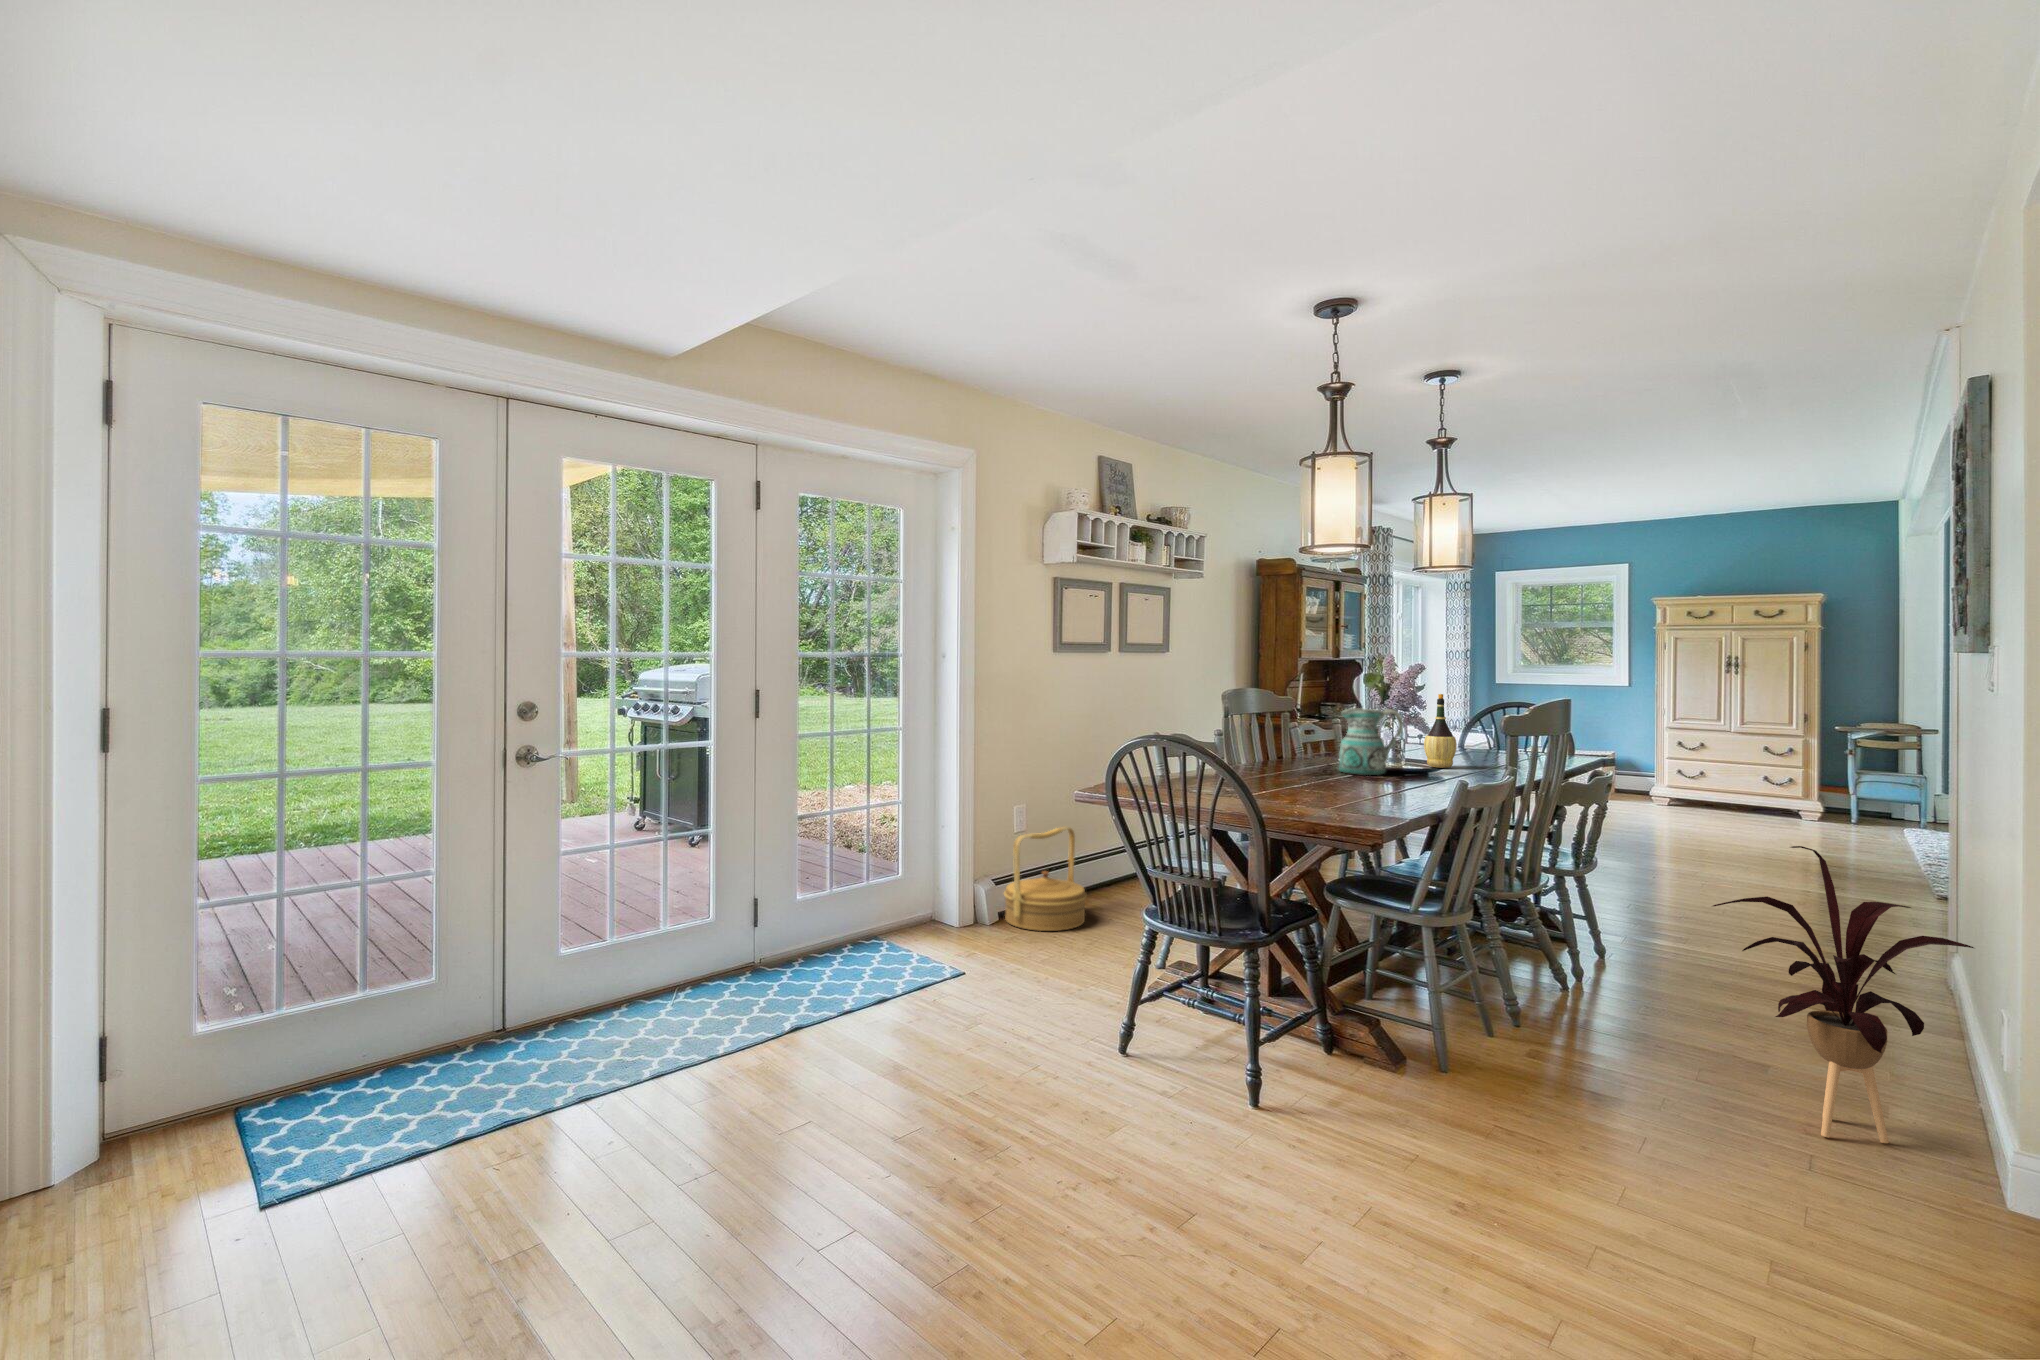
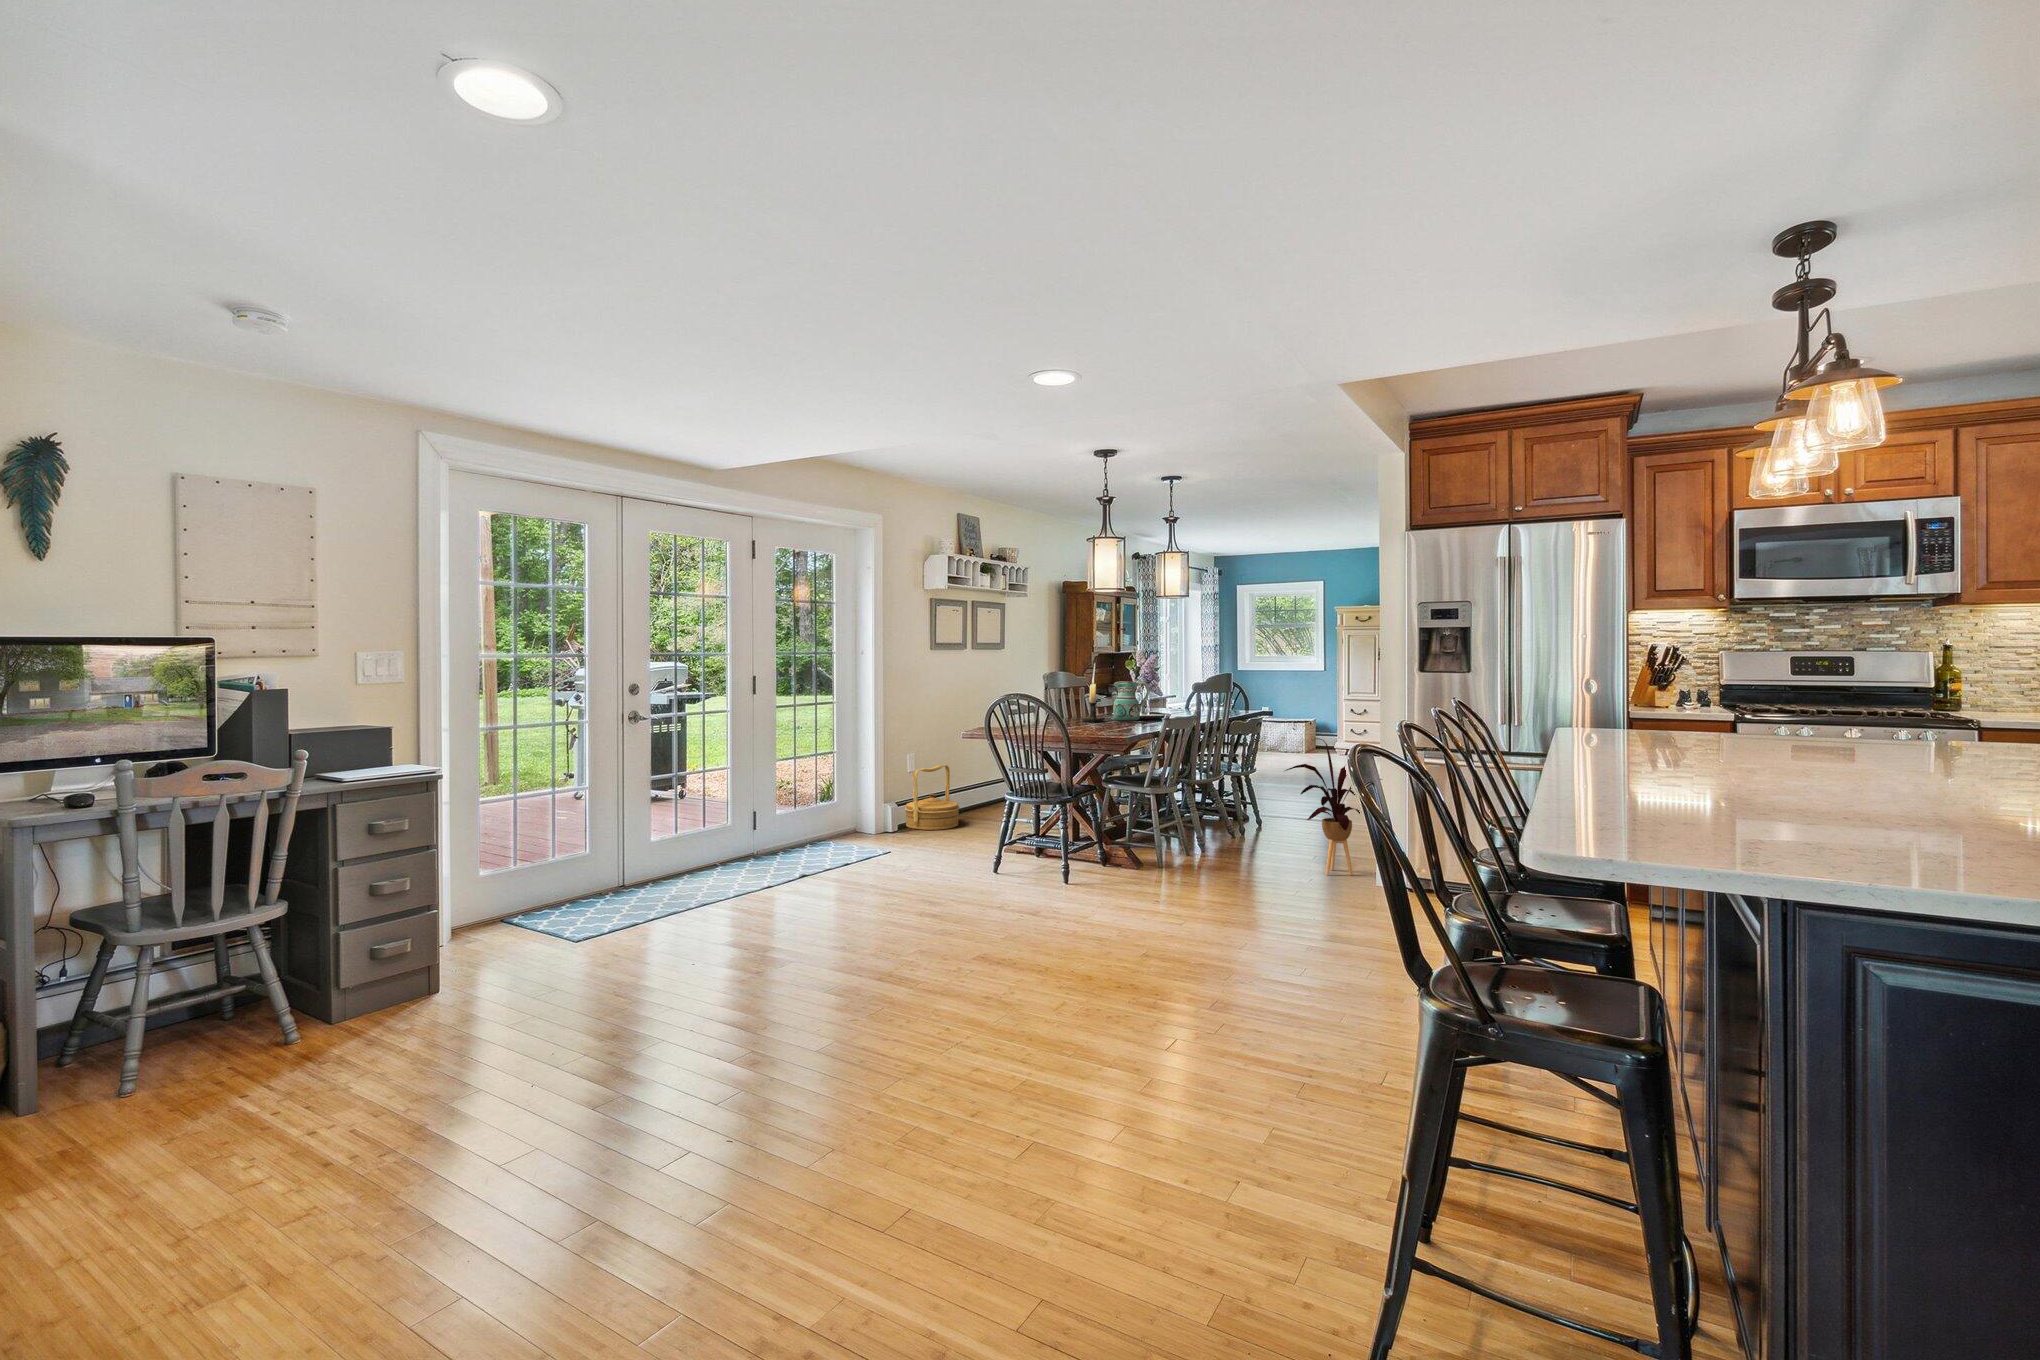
wine bottle: present [1424,694,1457,768] -> none [1163,672,1181,717]
candle holder: none [1284,701,1325,777] -> present [1081,679,1105,722]

